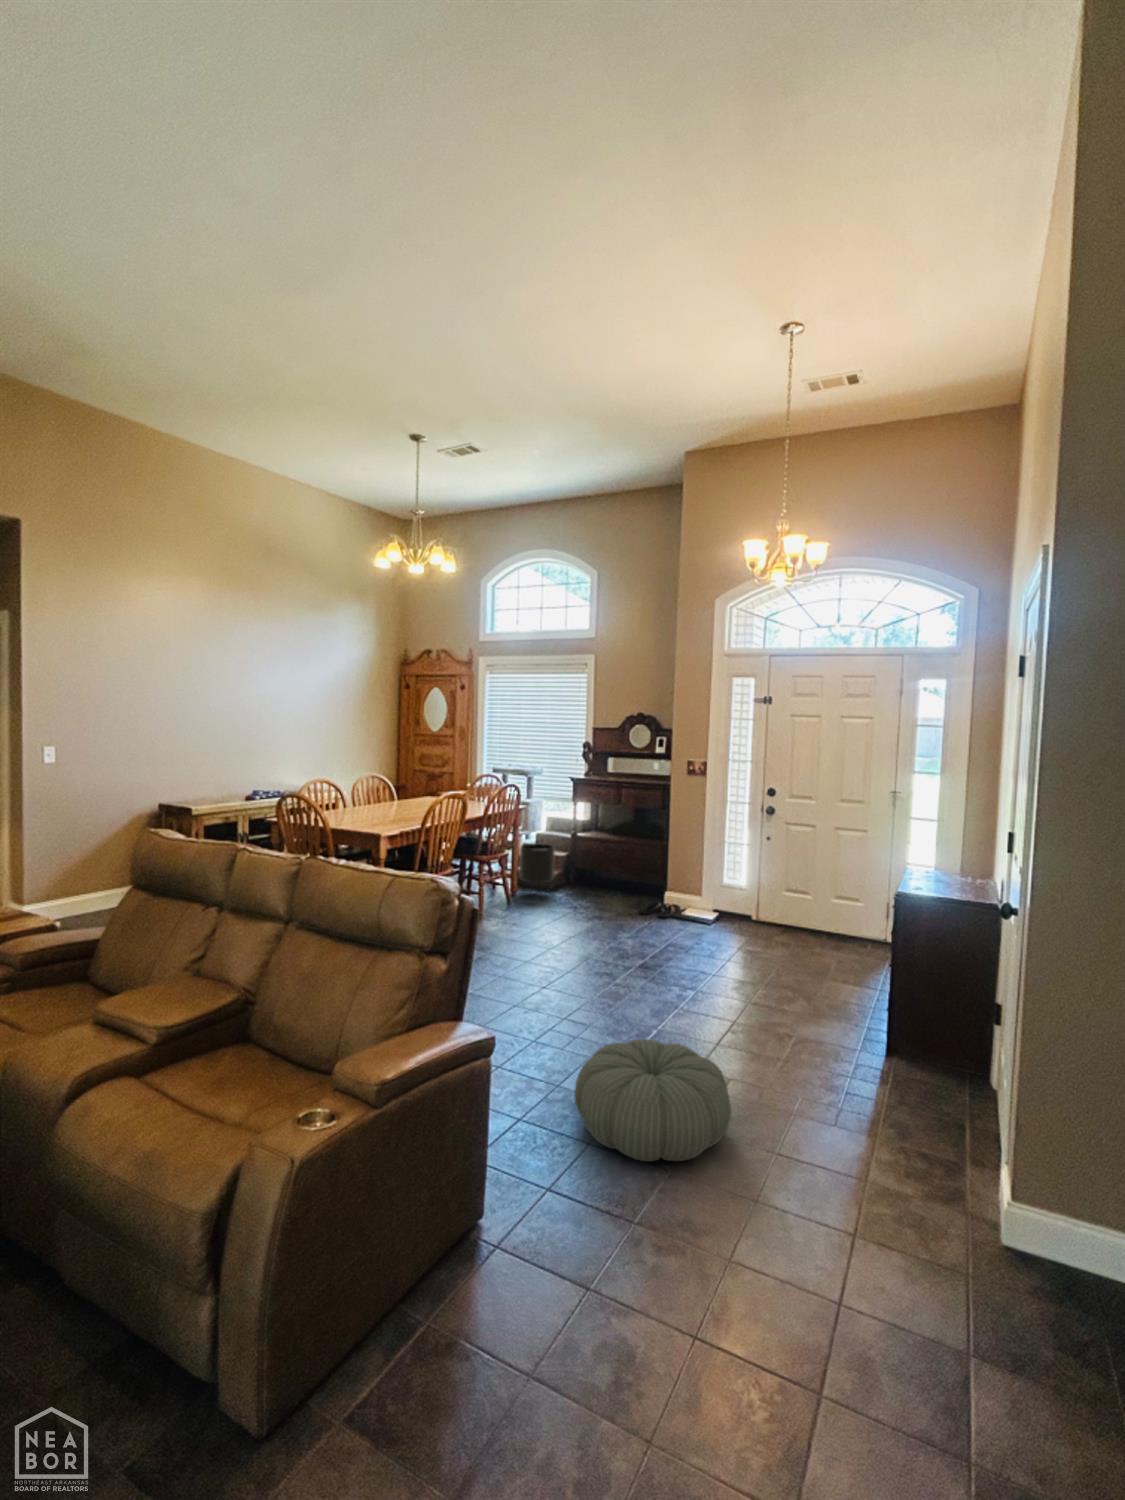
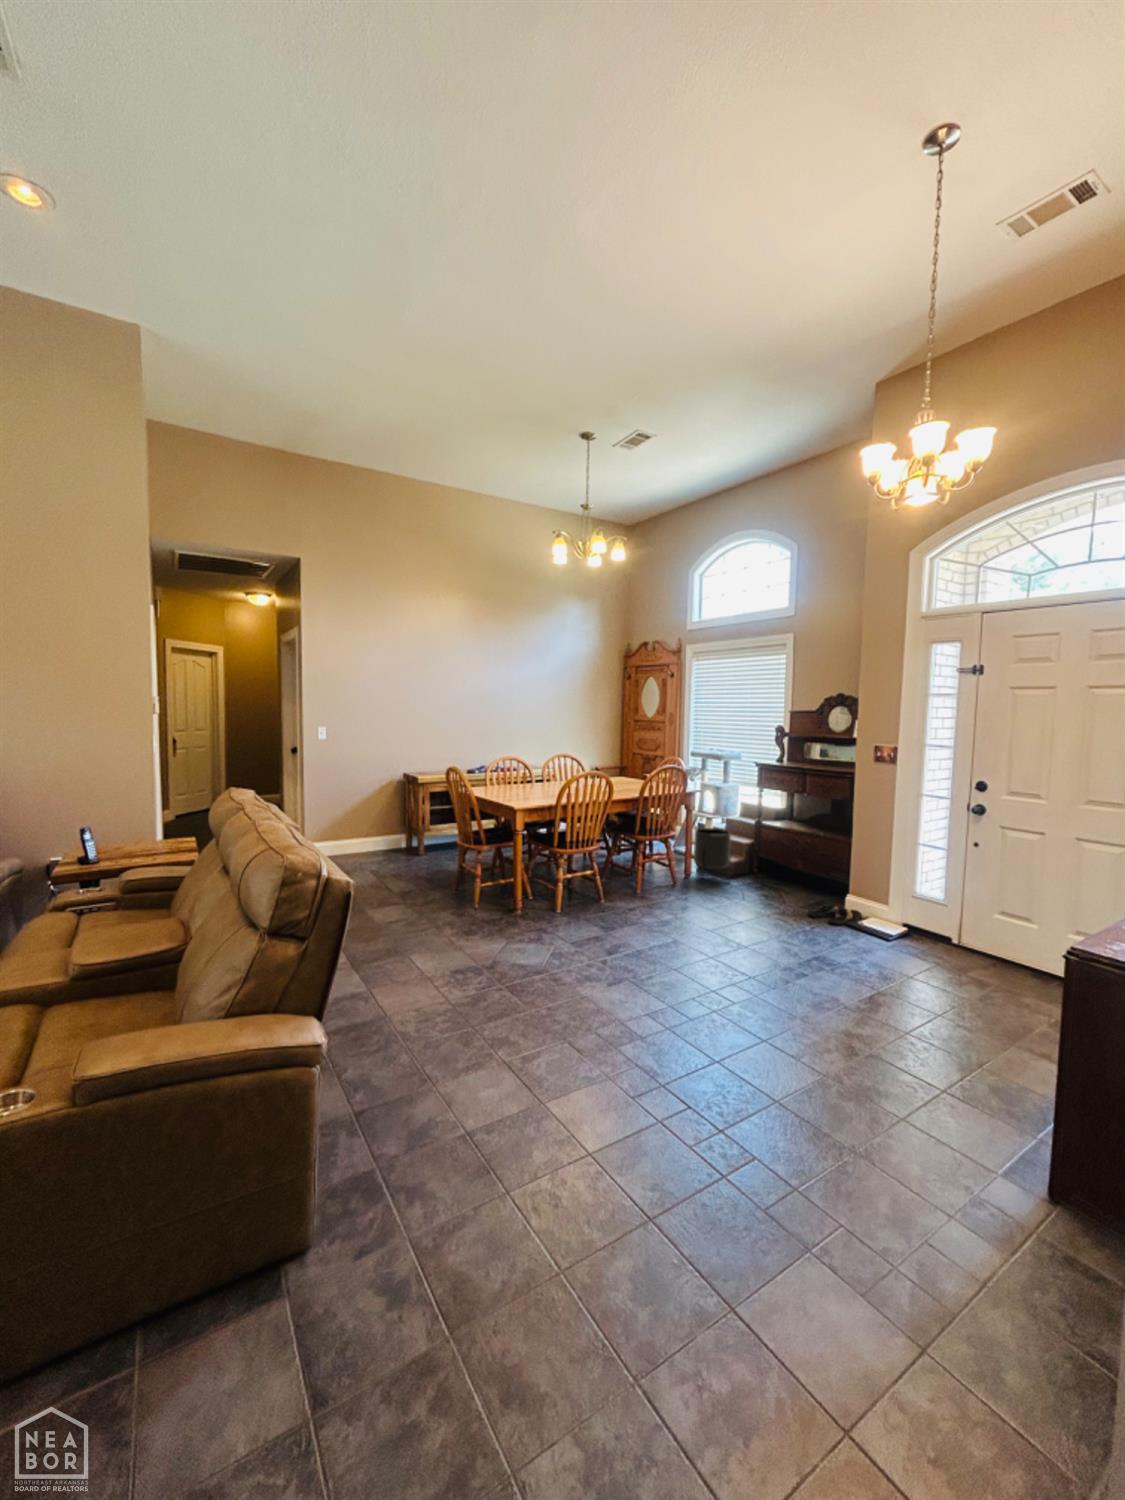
pouf: present [574,1039,731,1161] -> none [516,1069,714,1256]

